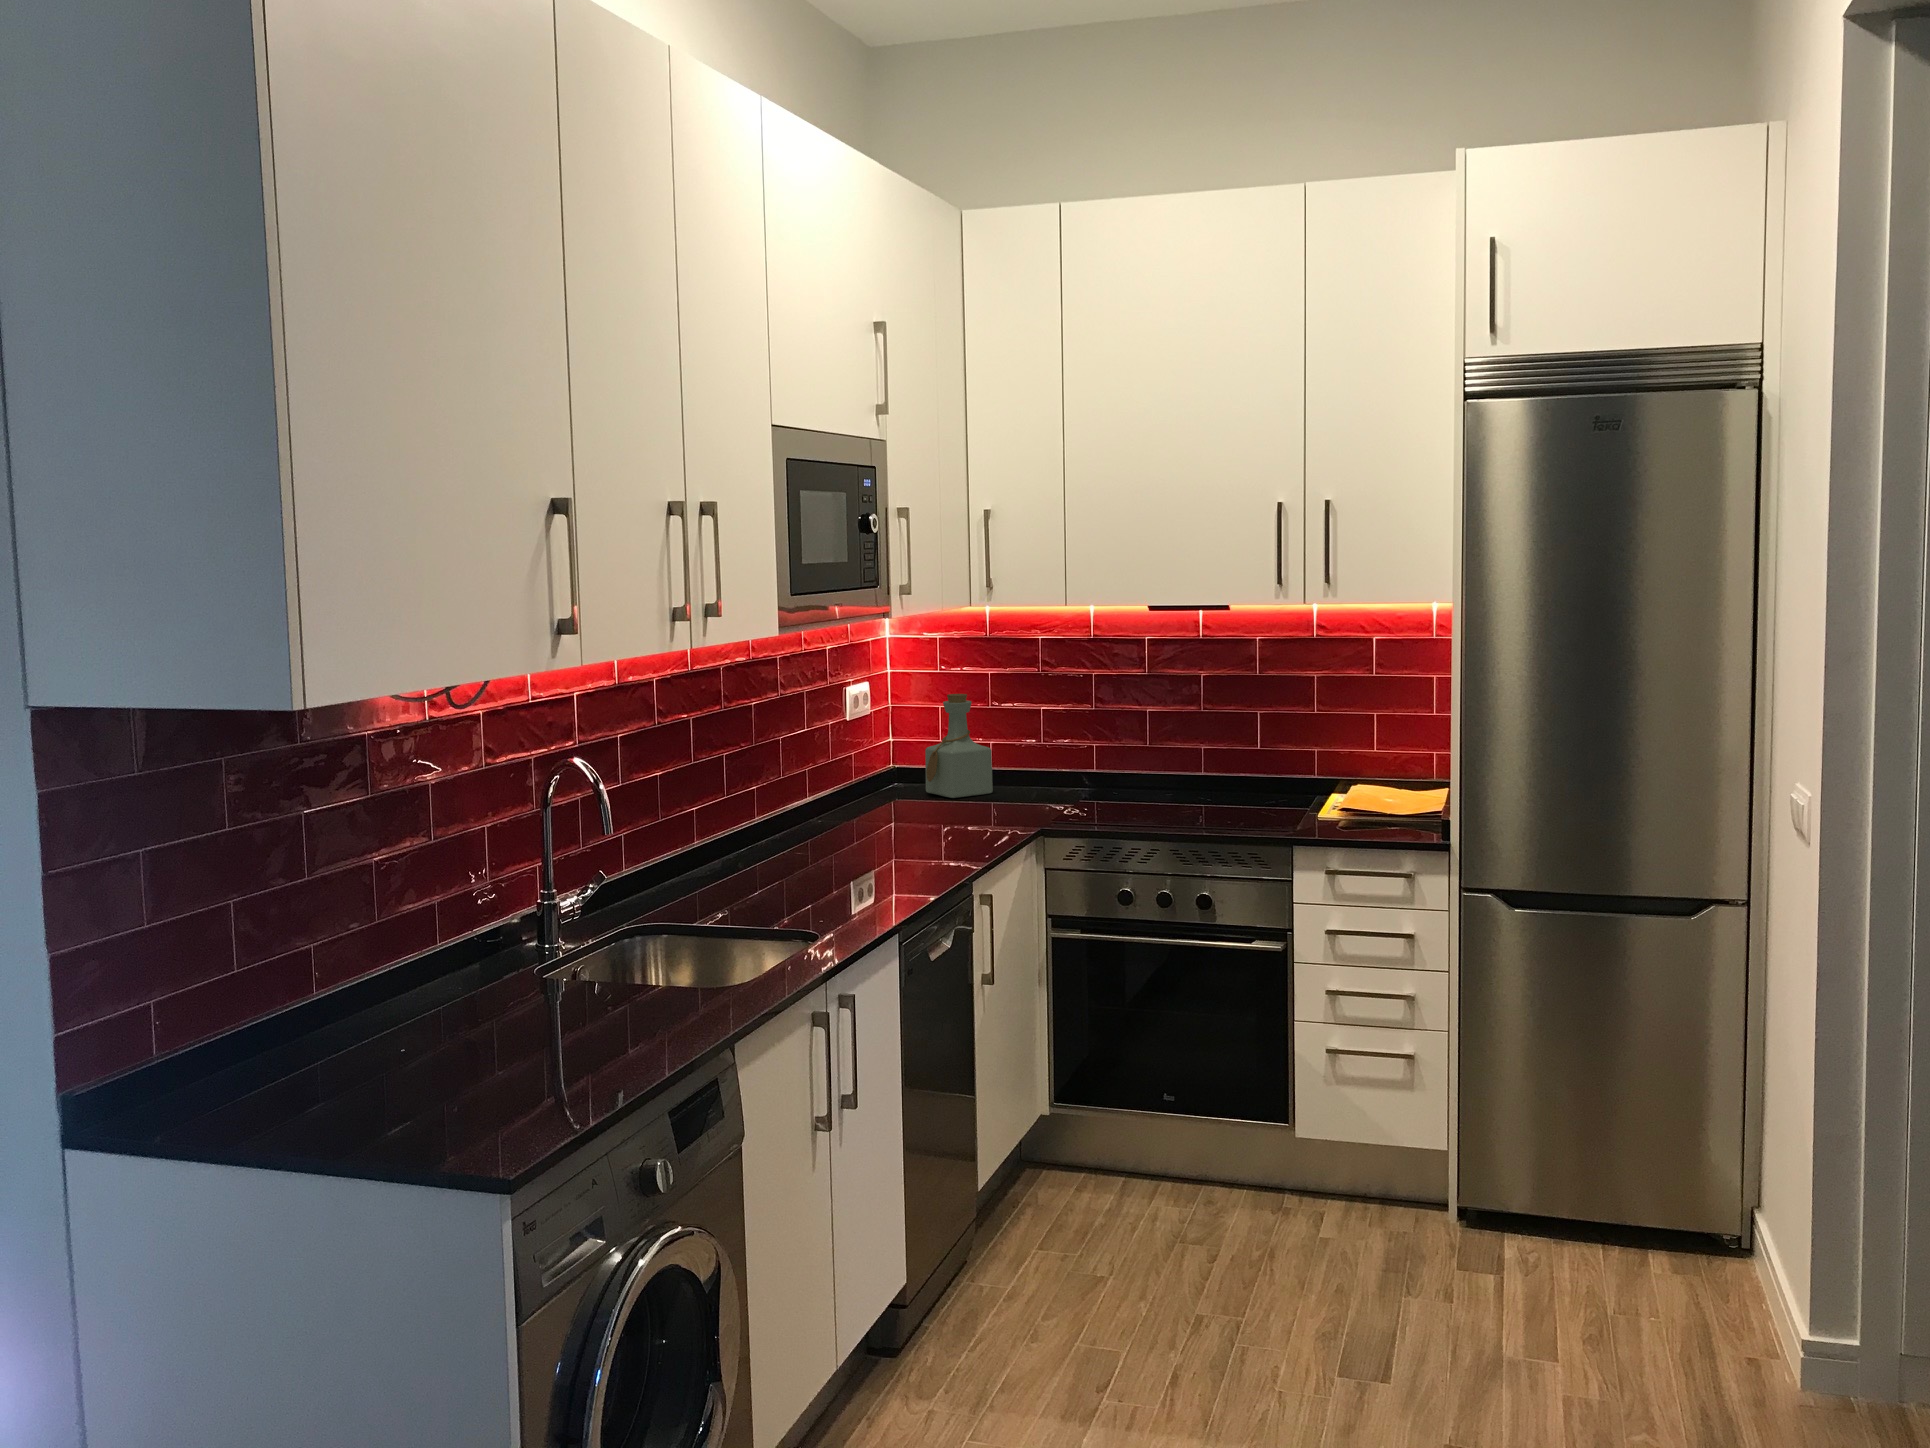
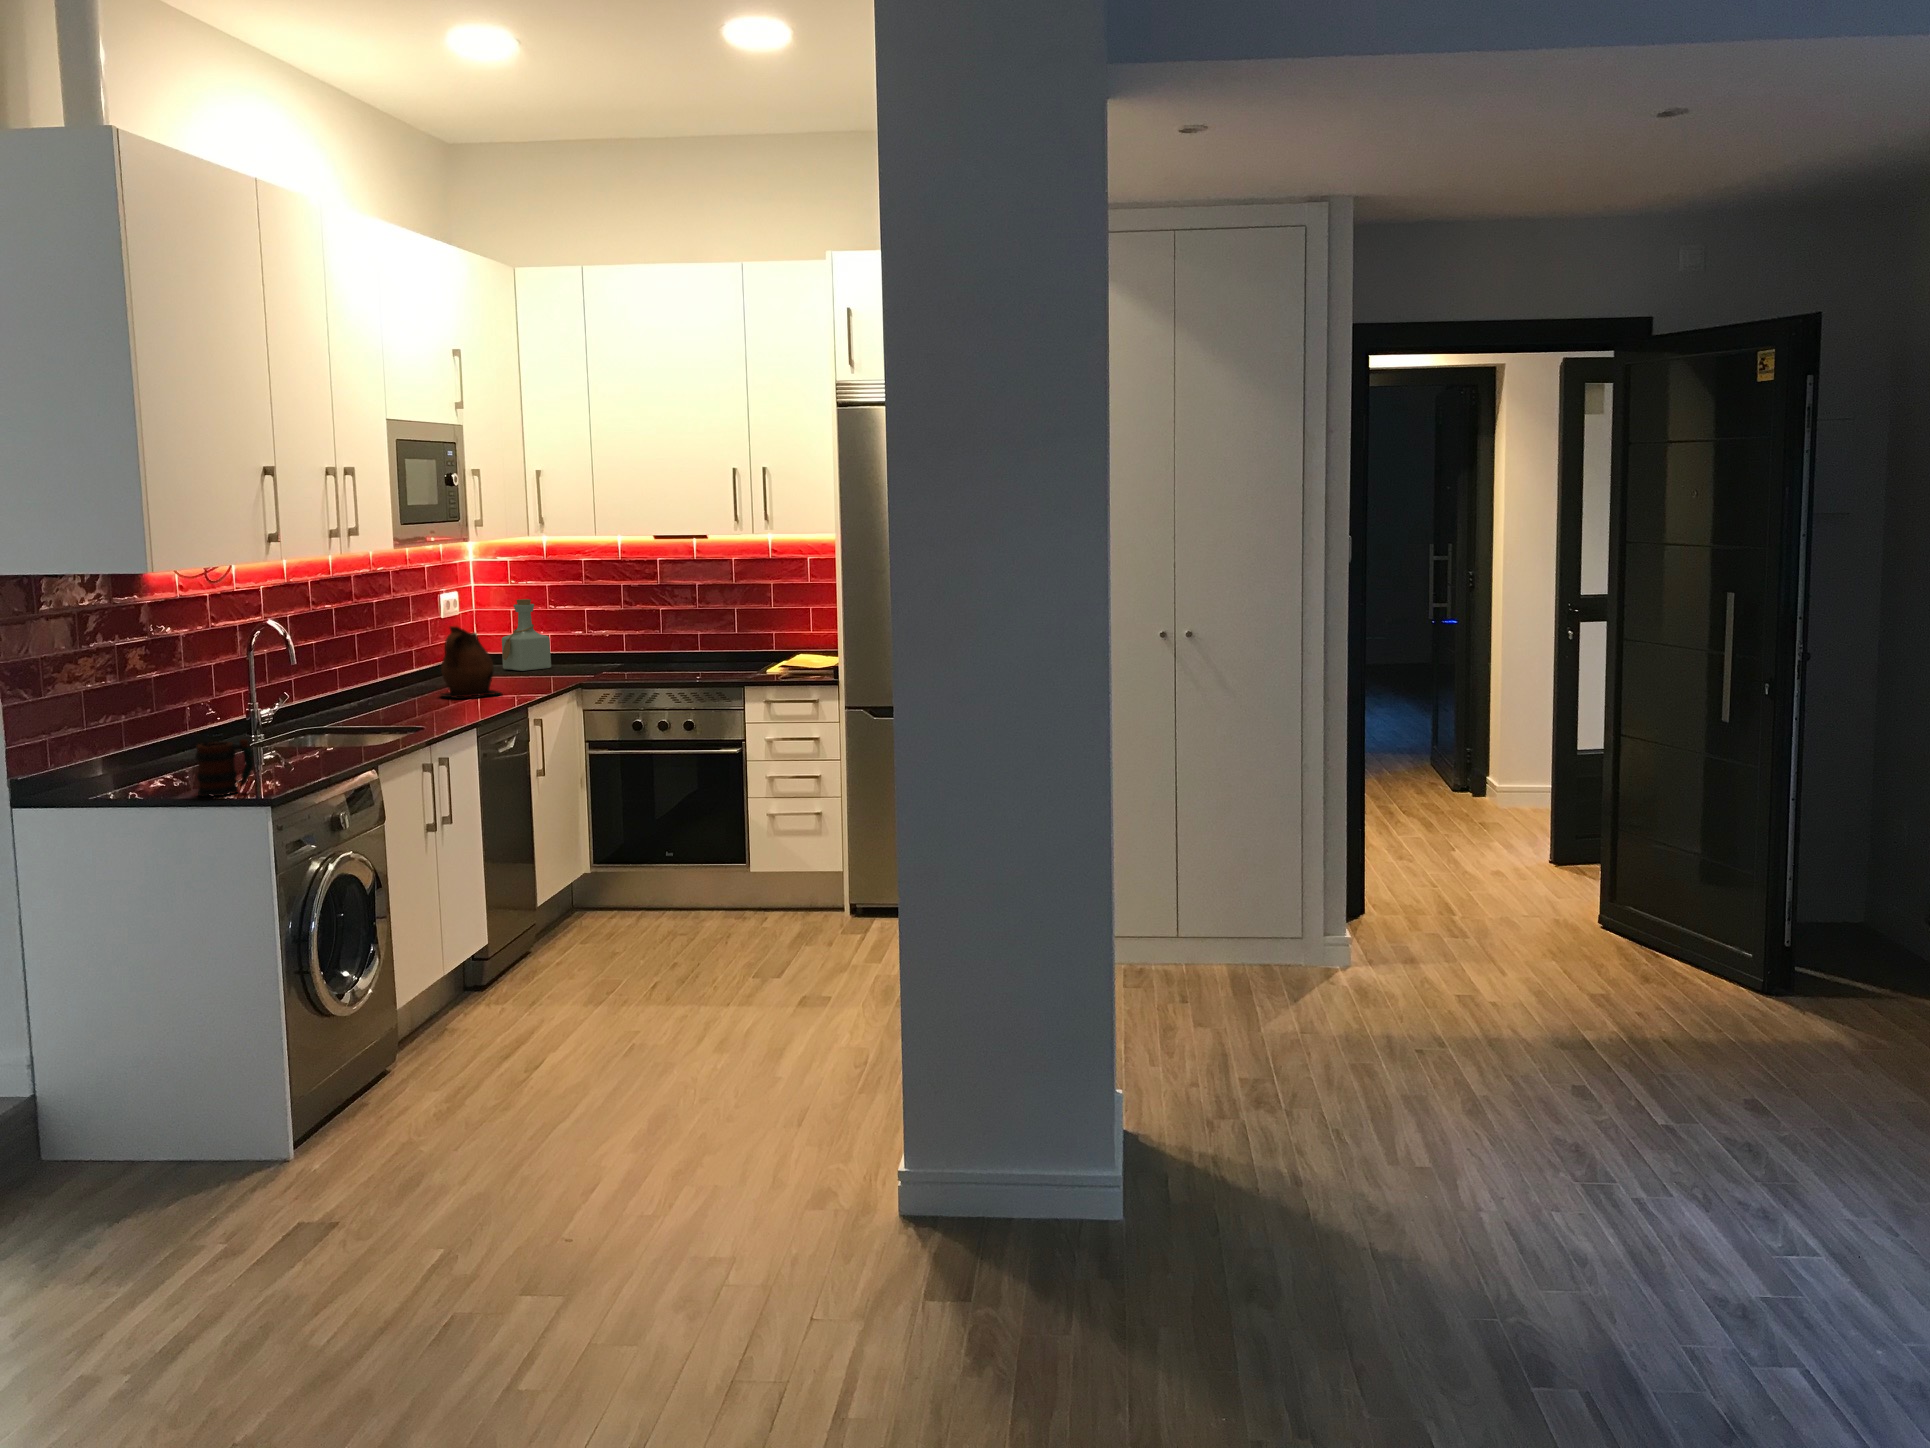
ceramic pitcher: none [834,747,934,858] -> present [441,626,501,698]
mug: none [380,1036,488,1156] -> present [196,739,254,796]

